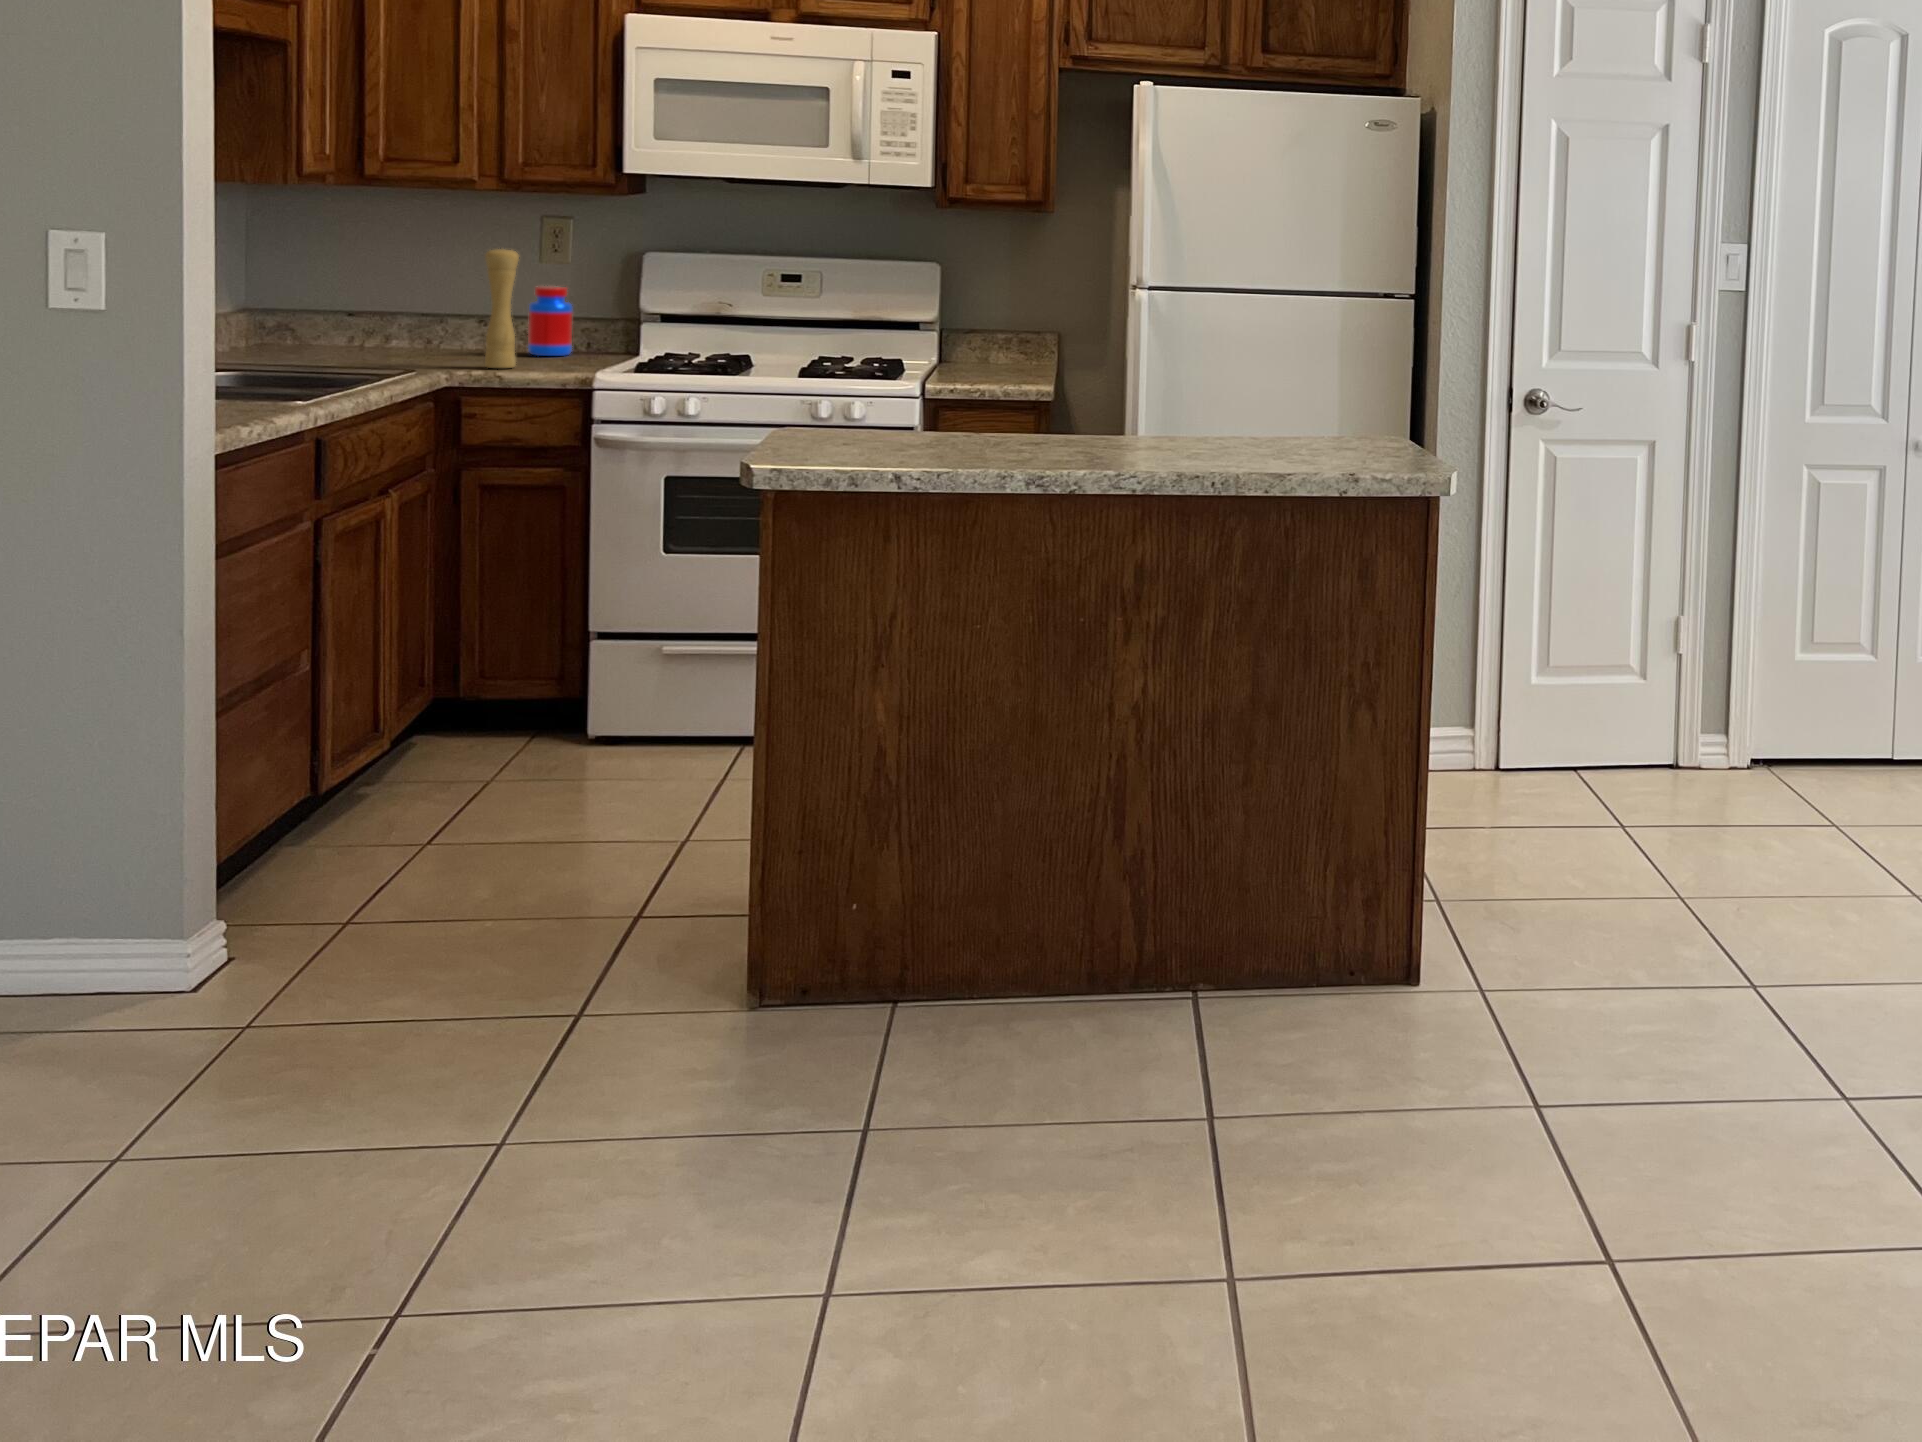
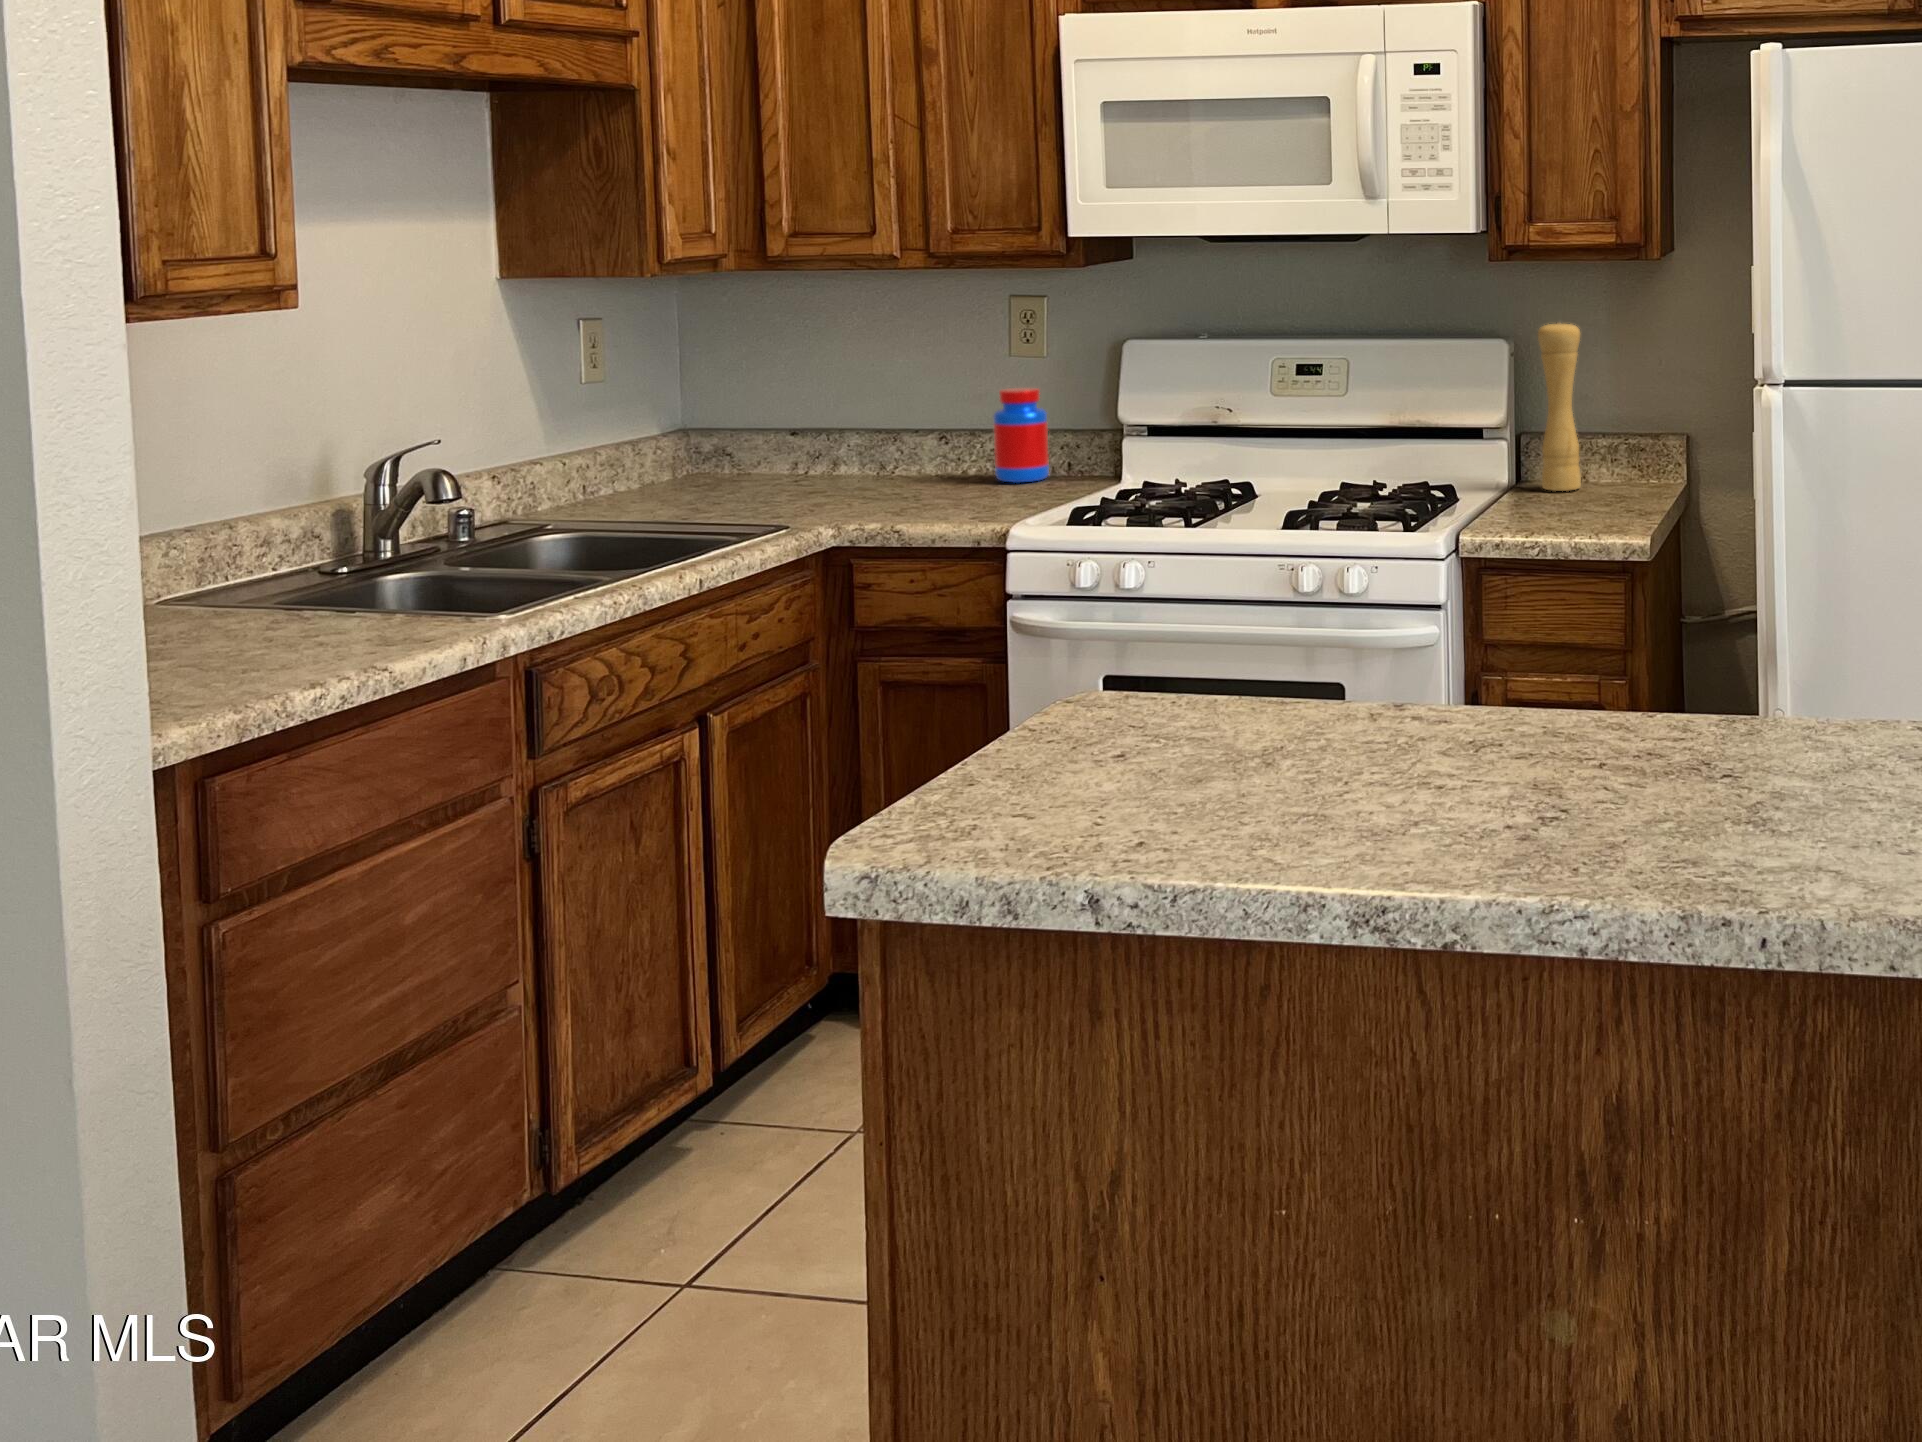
pepper mill: present [485,248,519,368] -> present [1538,321,1581,491]

